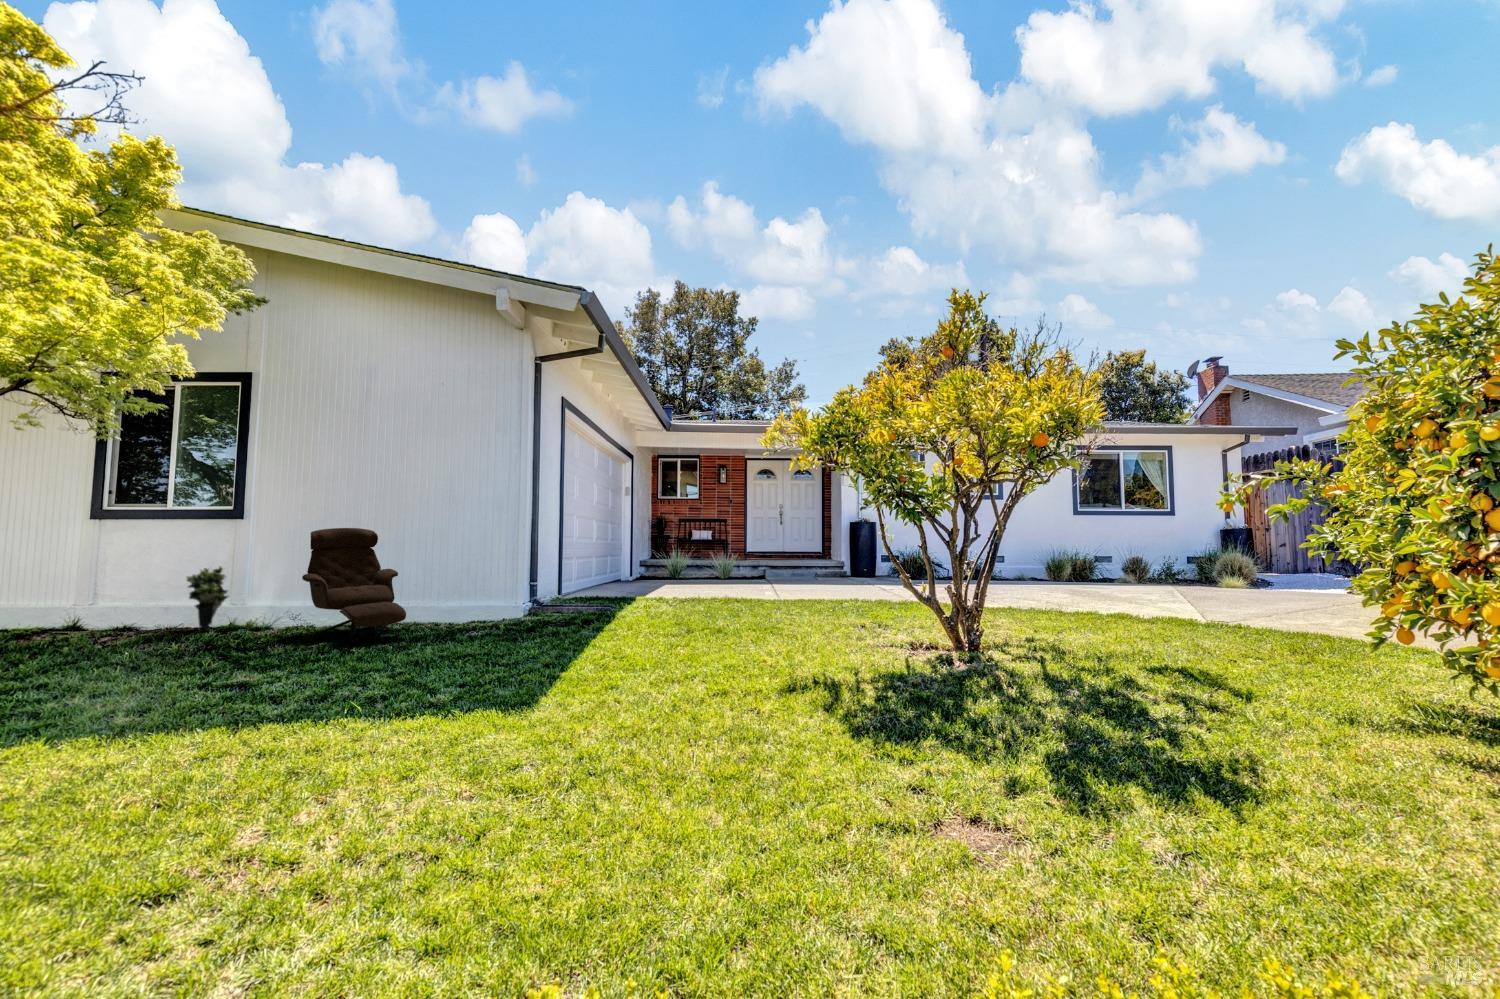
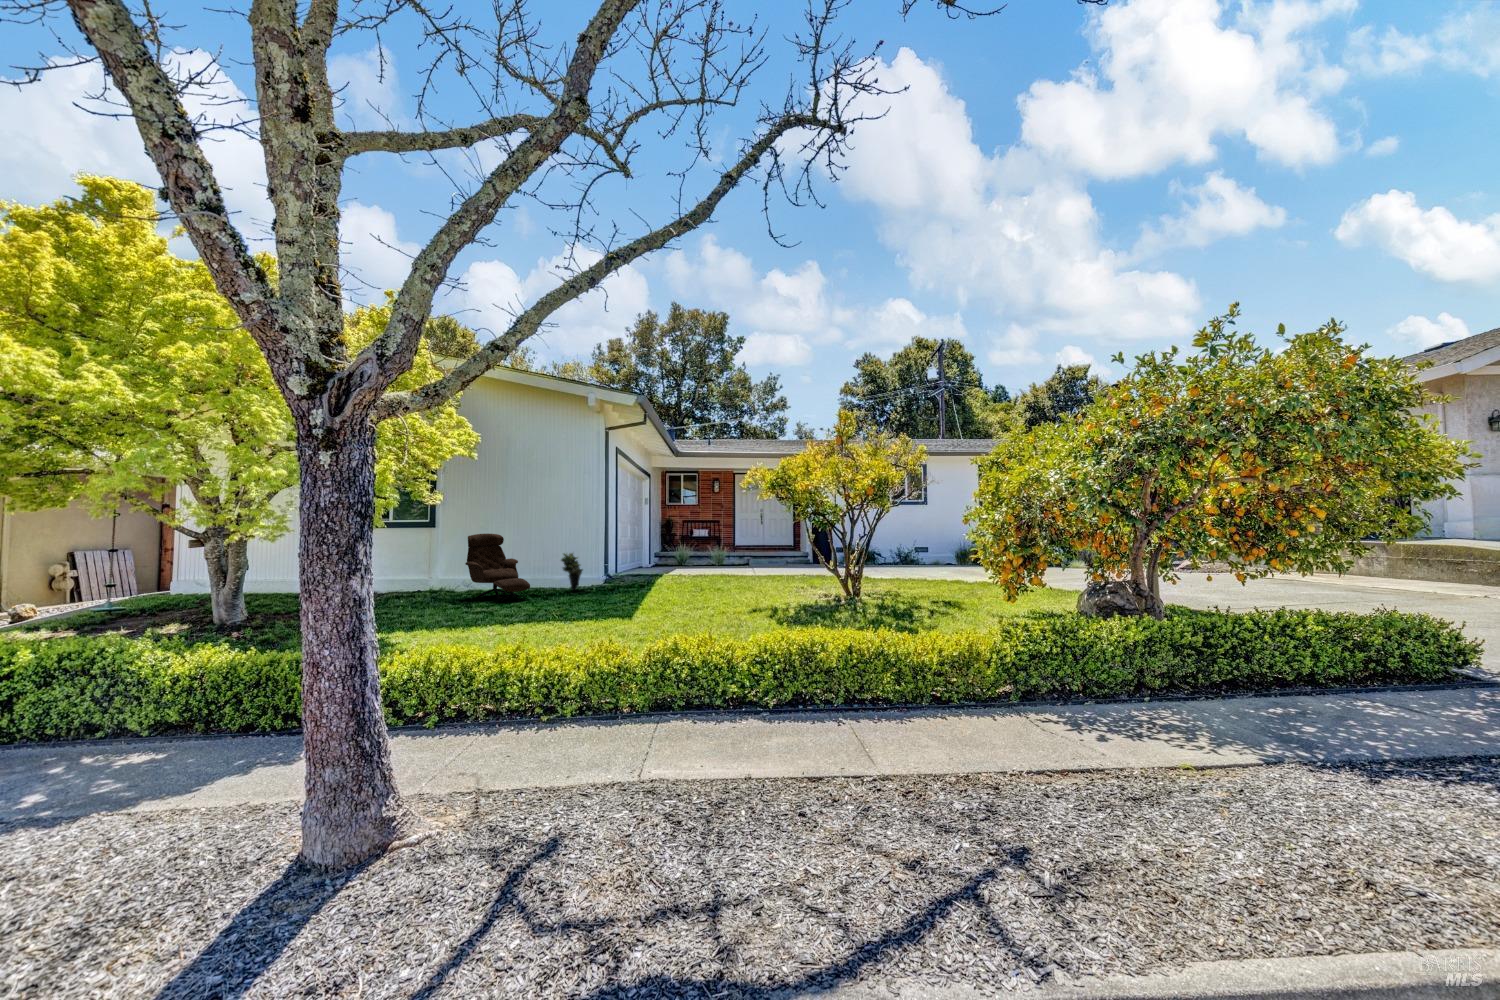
potted plant: present [187,567,228,632] -> present [561,553,583,590]

